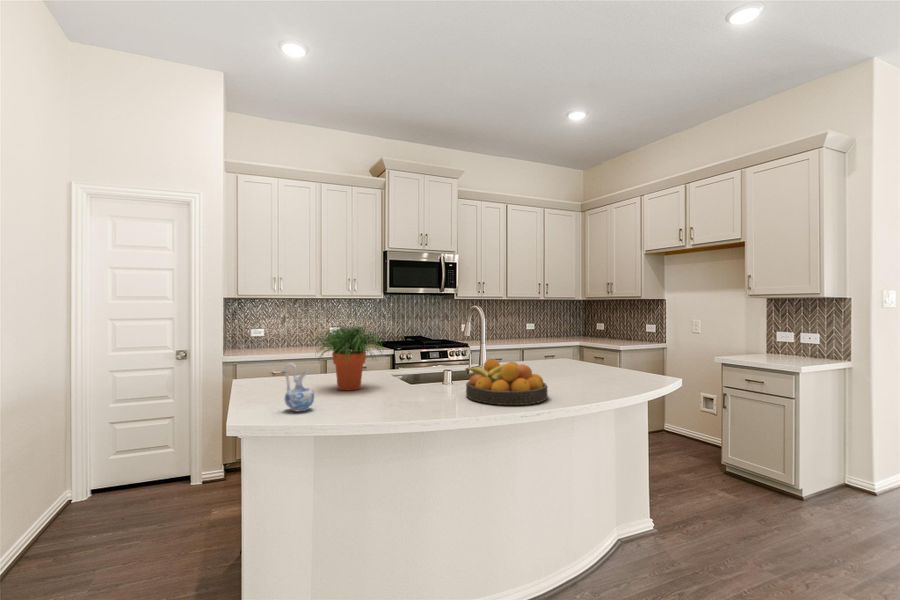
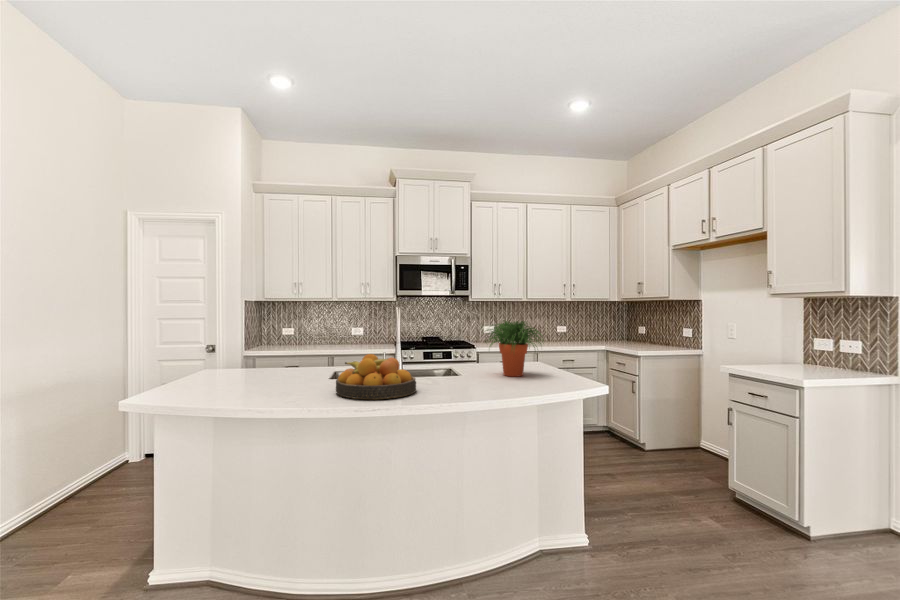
potted plant: present [316,326,383,390] -> present [487,321,542,376]
ceramic pitcher: present [285,363,314,411] -> none [166,350,194,393]

